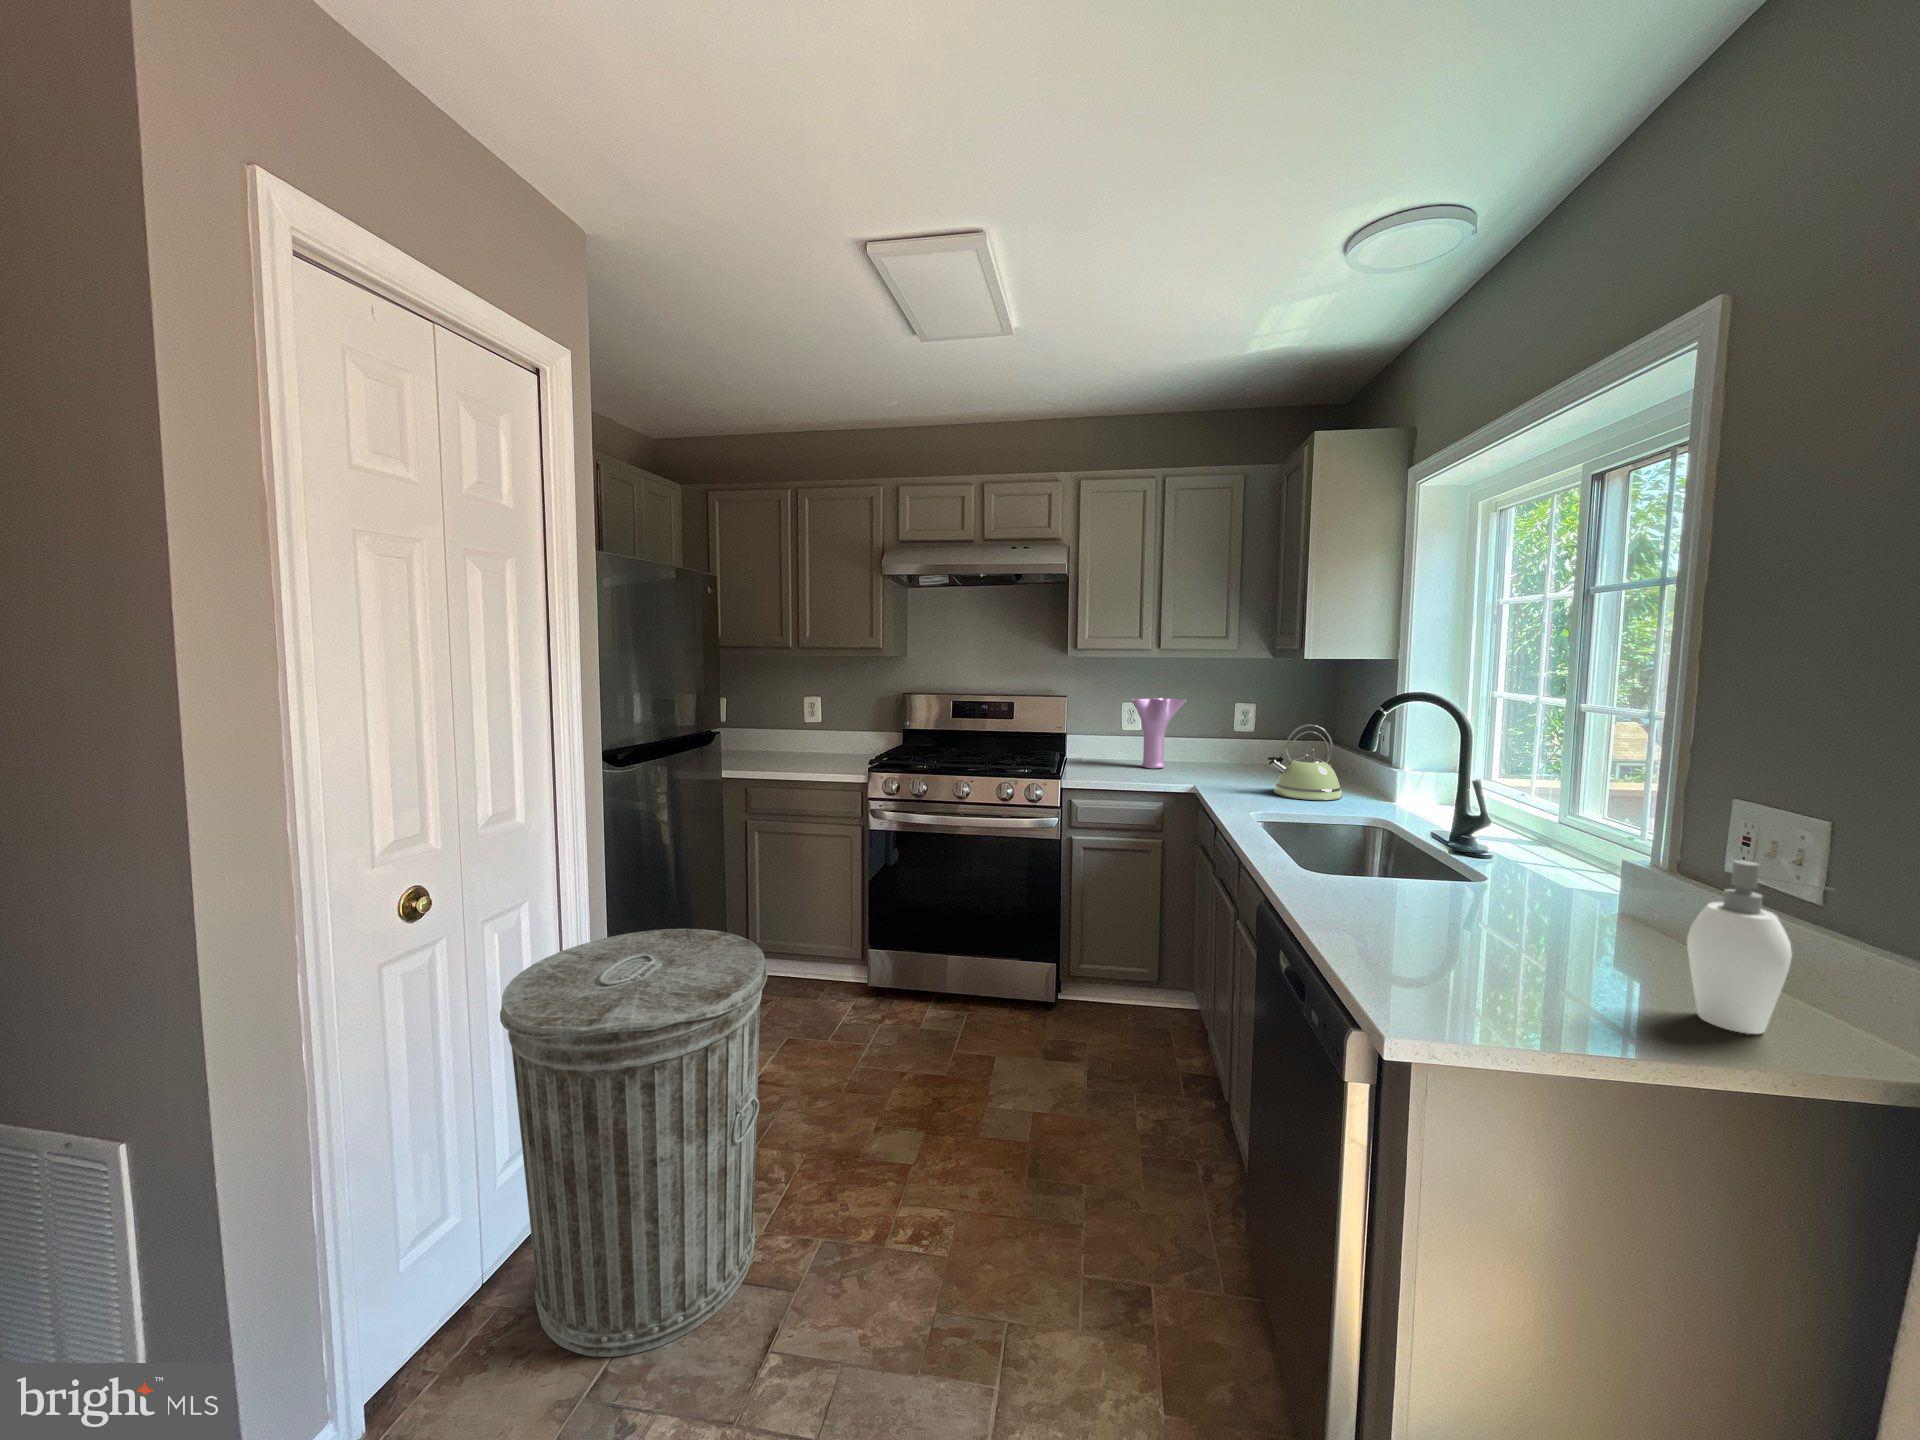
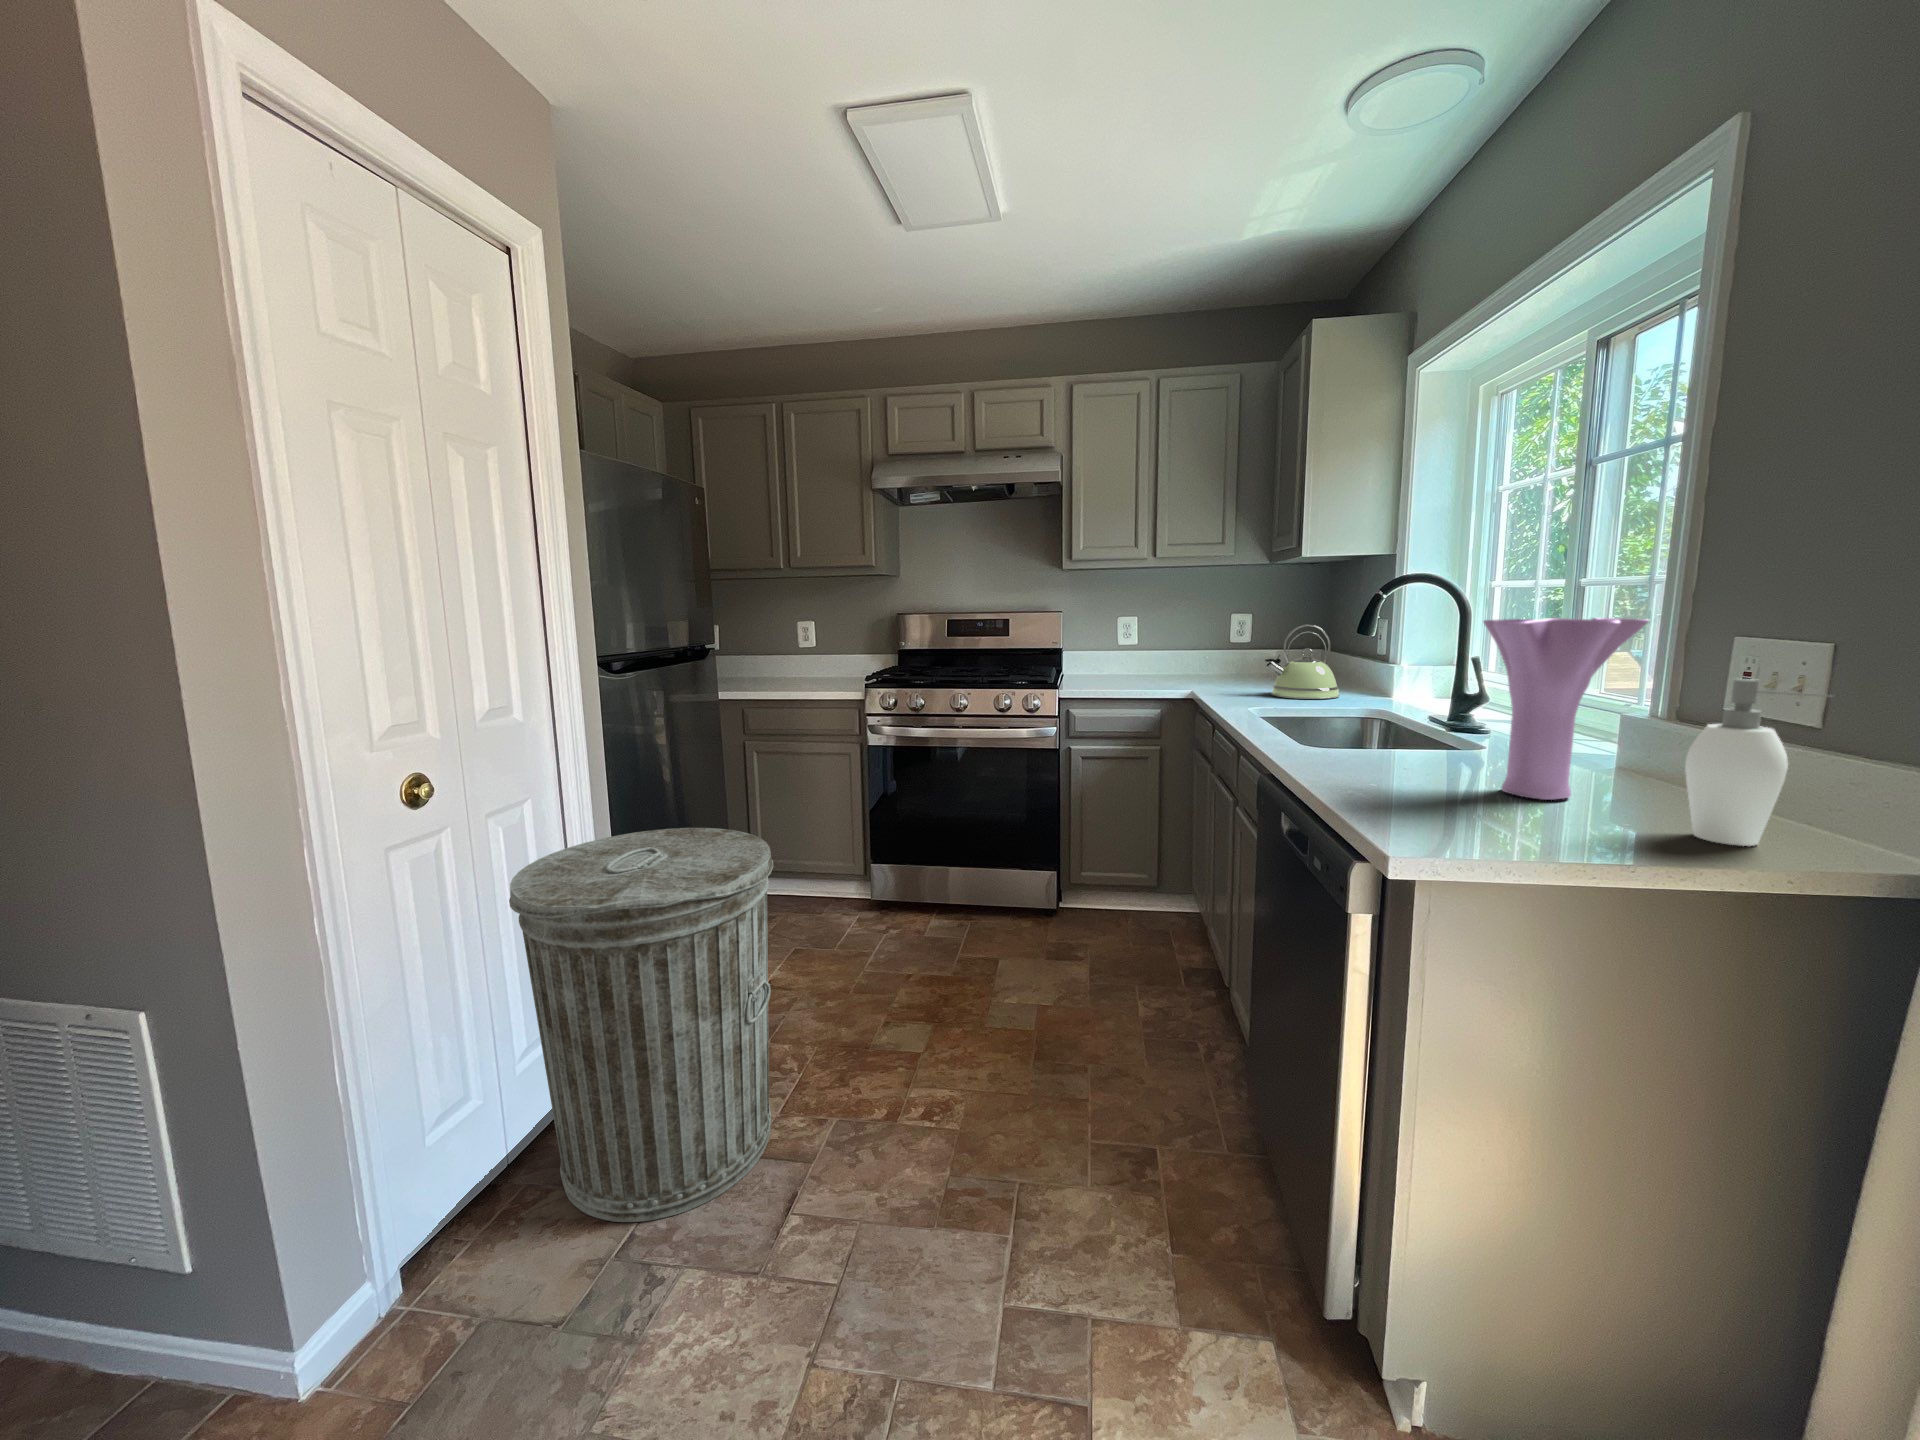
vase: present [1131,698,1187,768] -> present [1483,618,1649,800]

